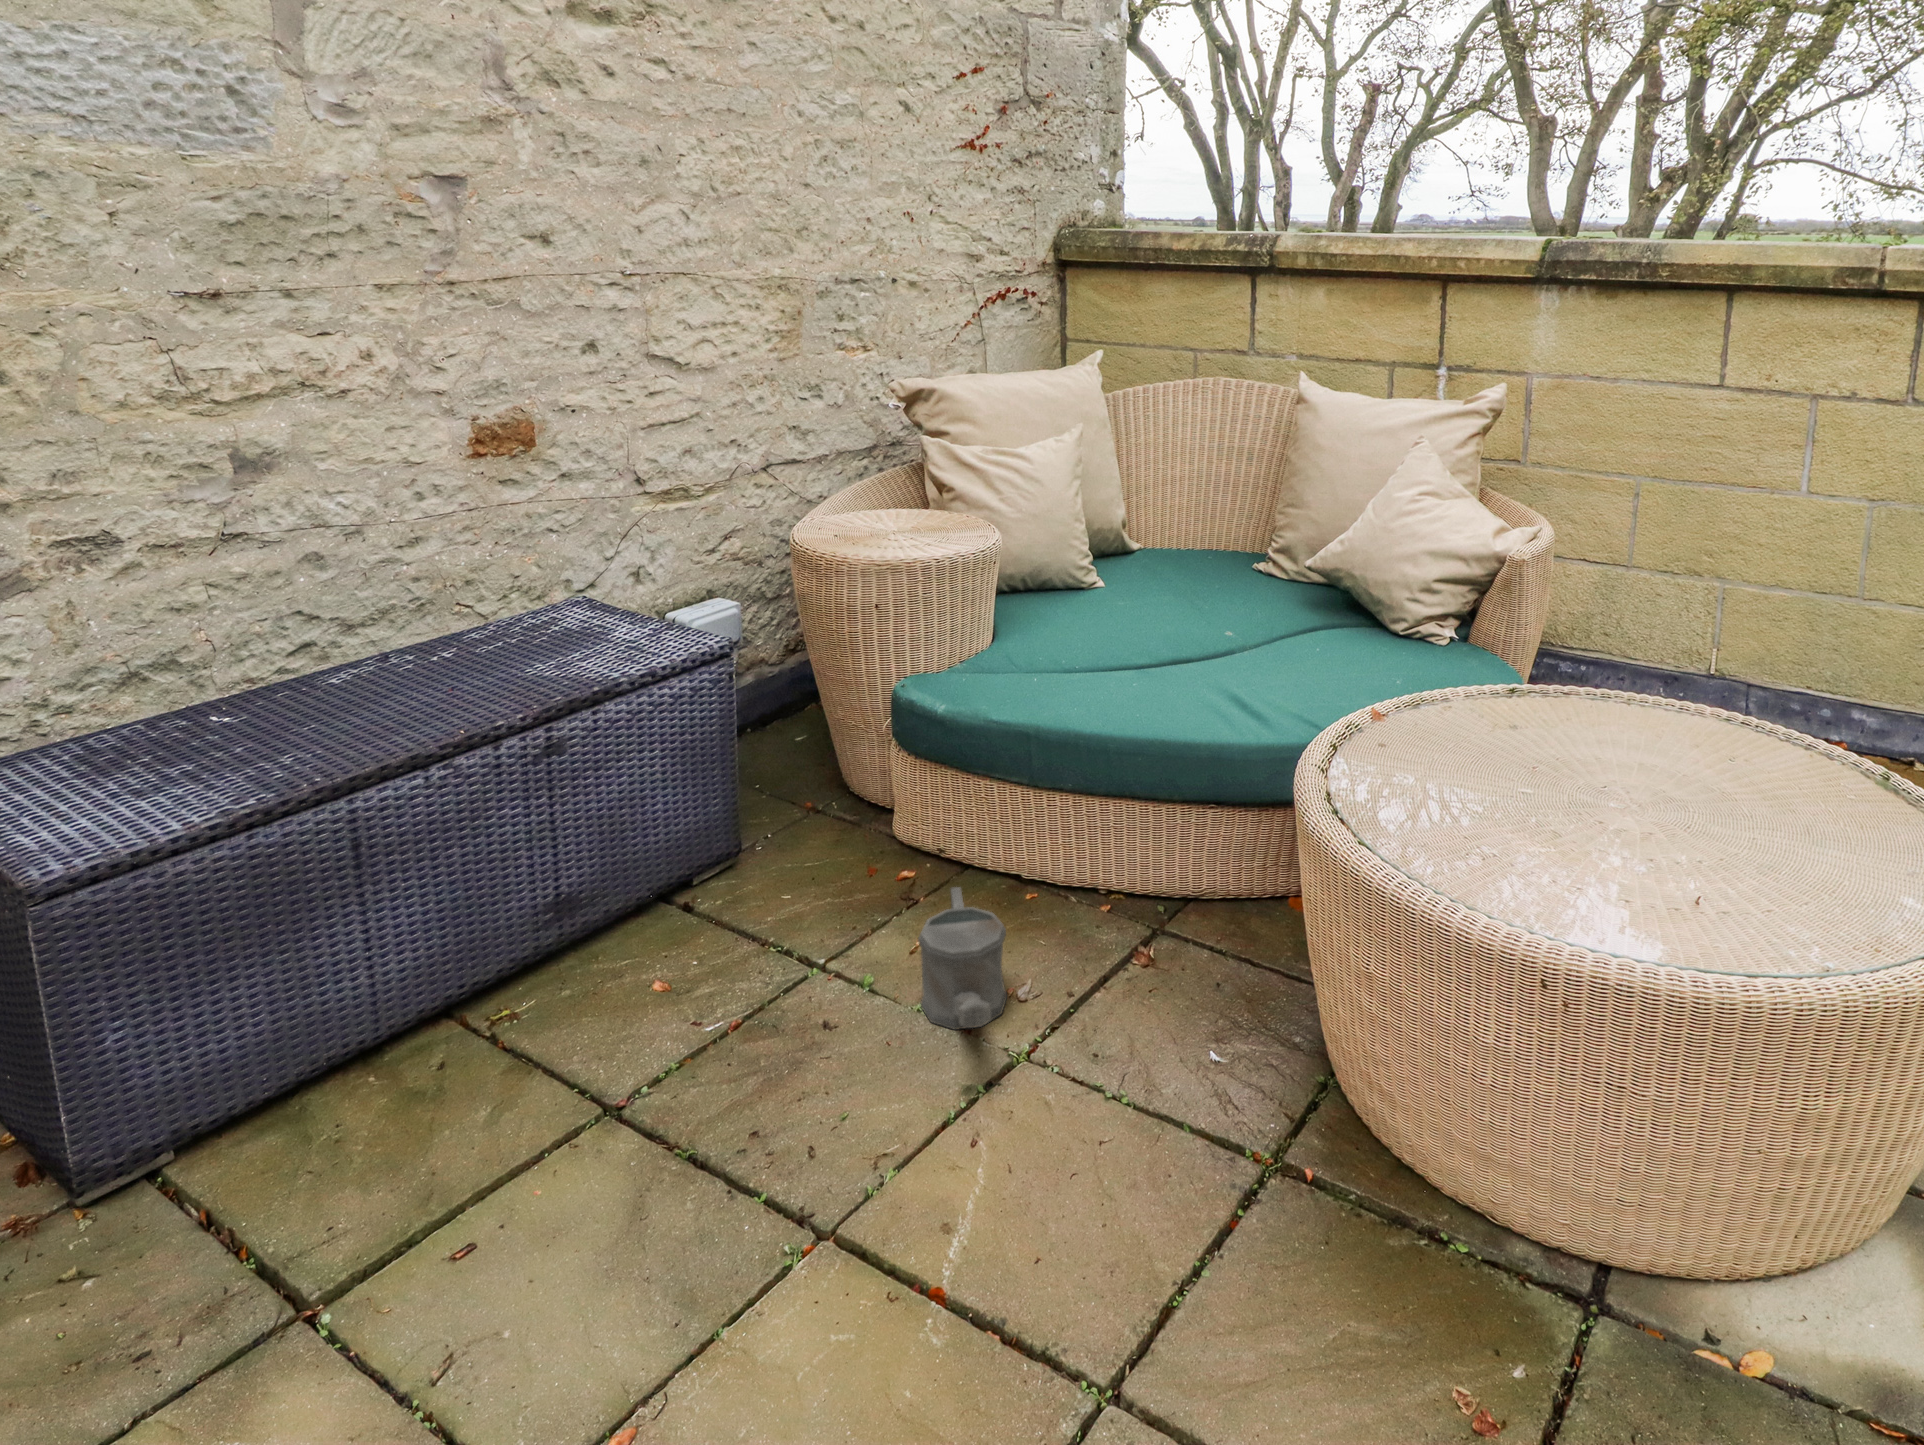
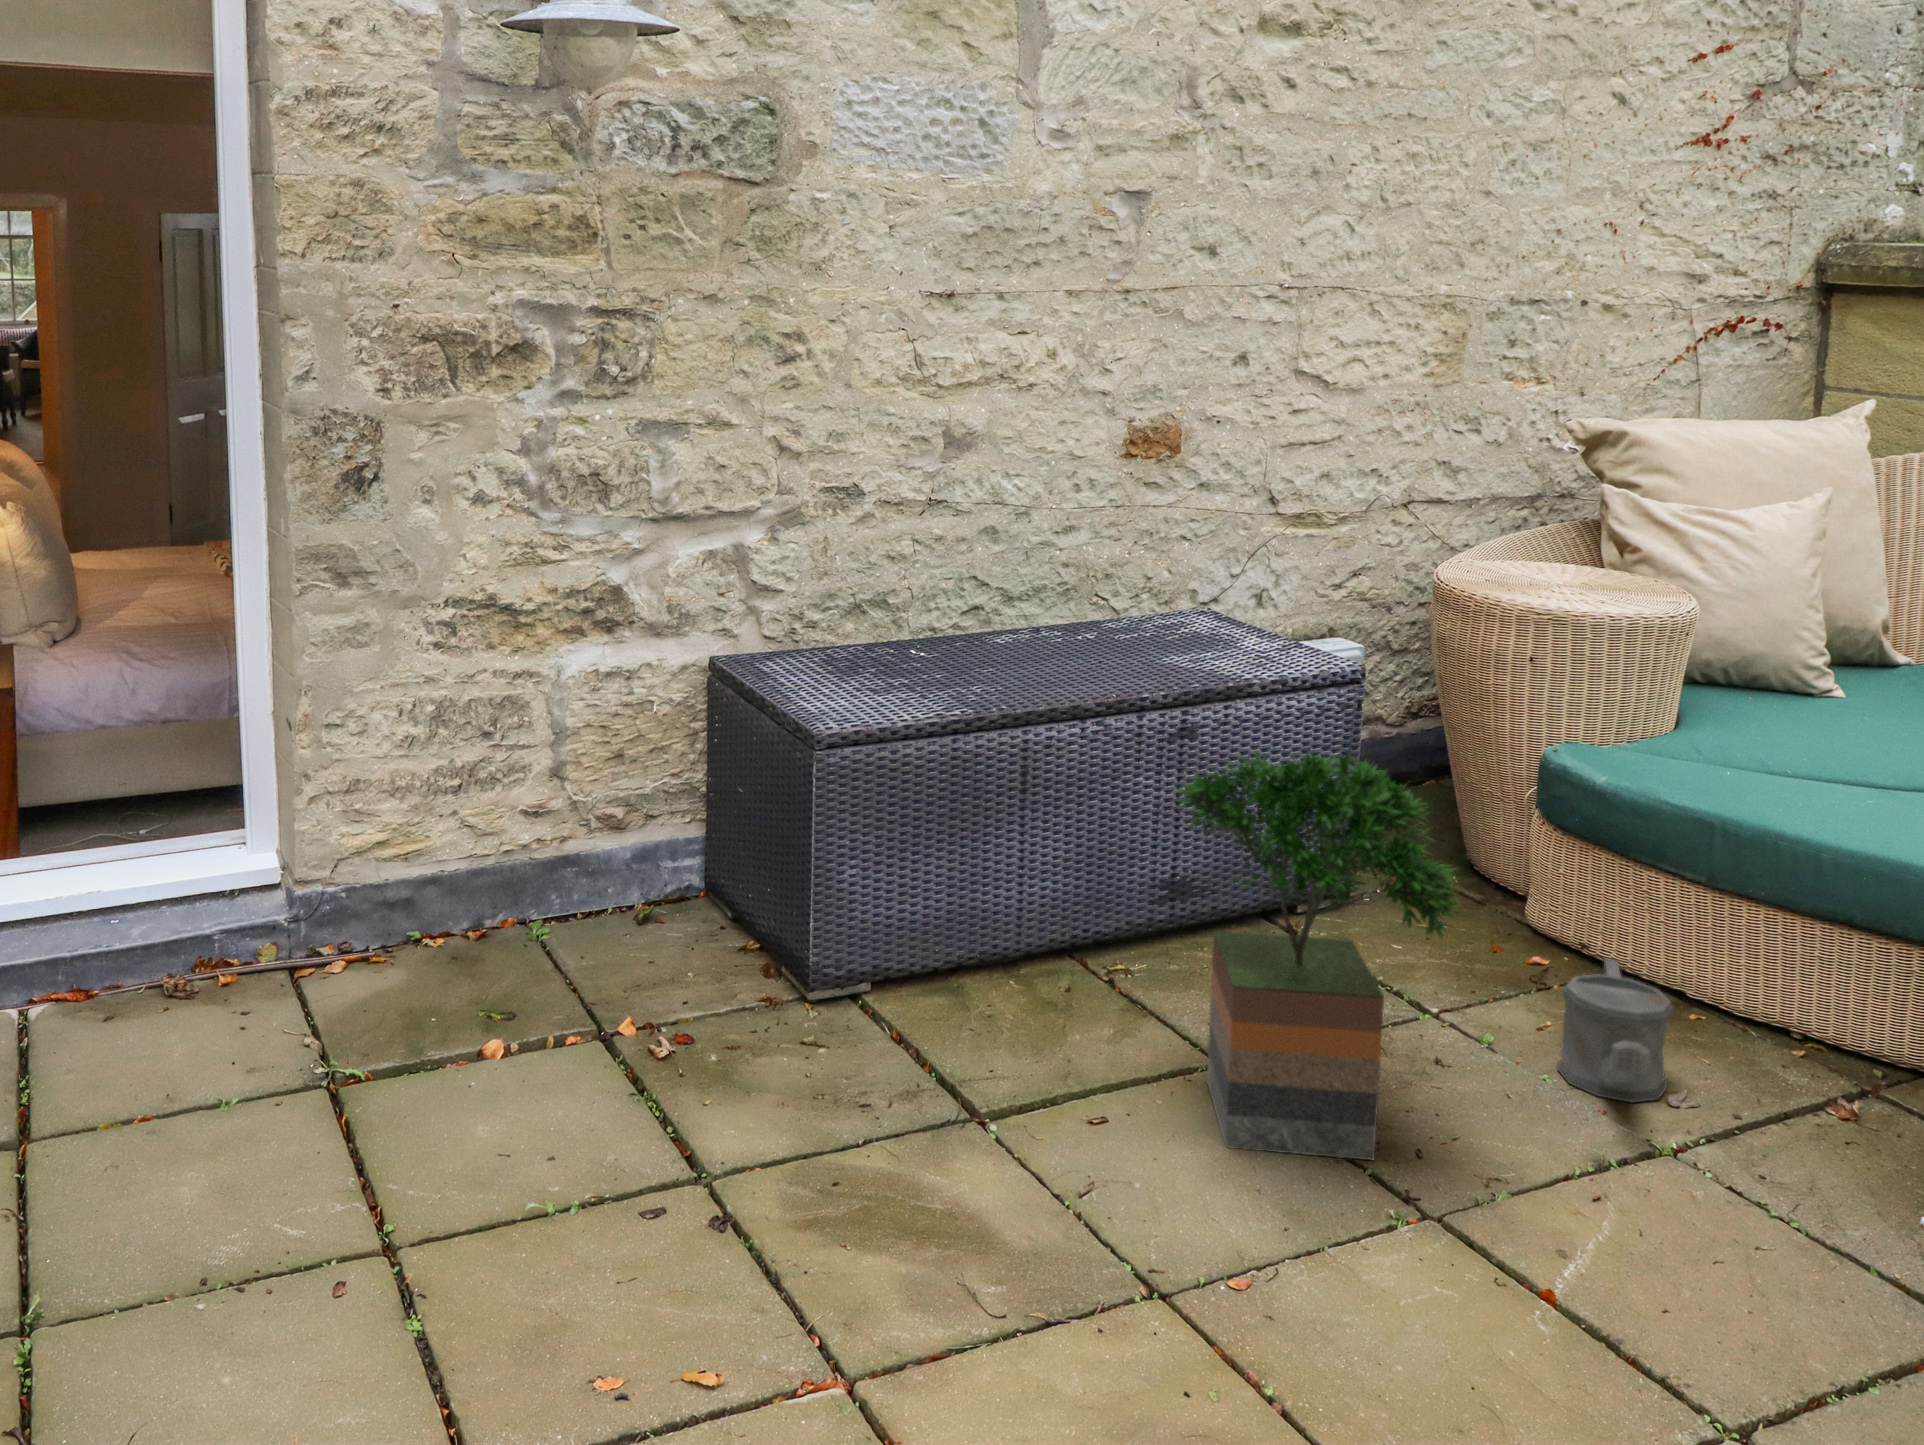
potted tree: none [487,792,806,1272] -> present [1175,750,1459,1160]

